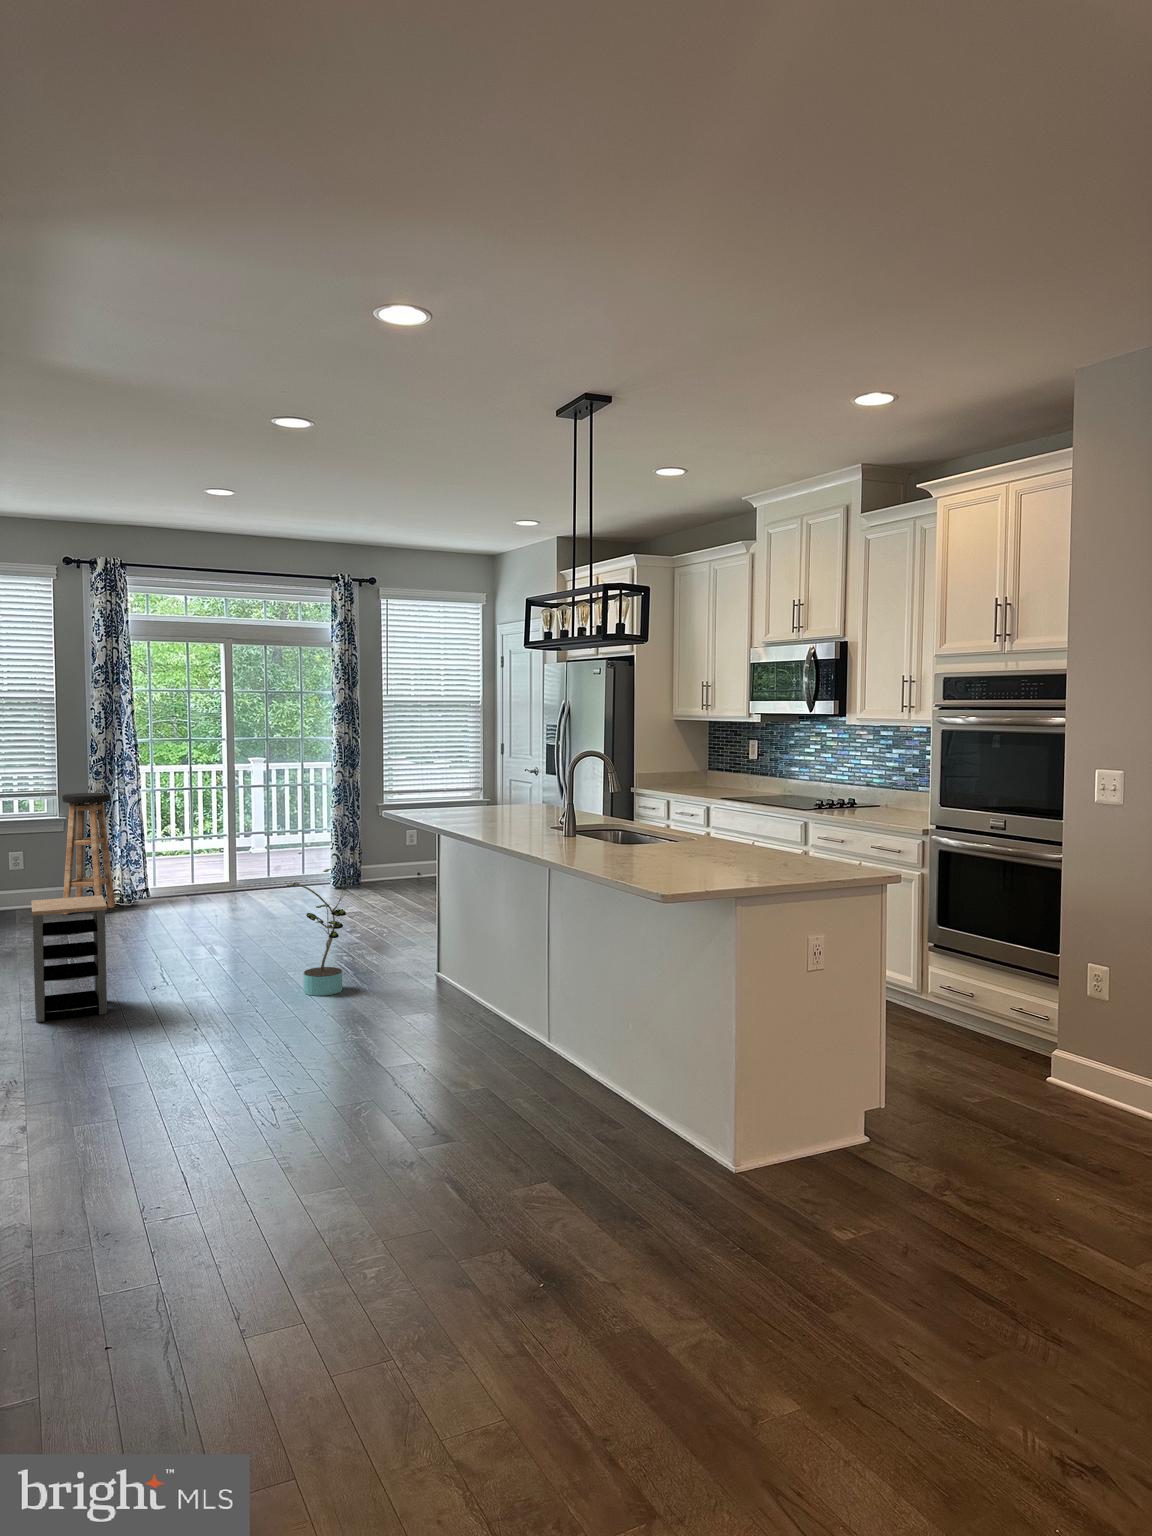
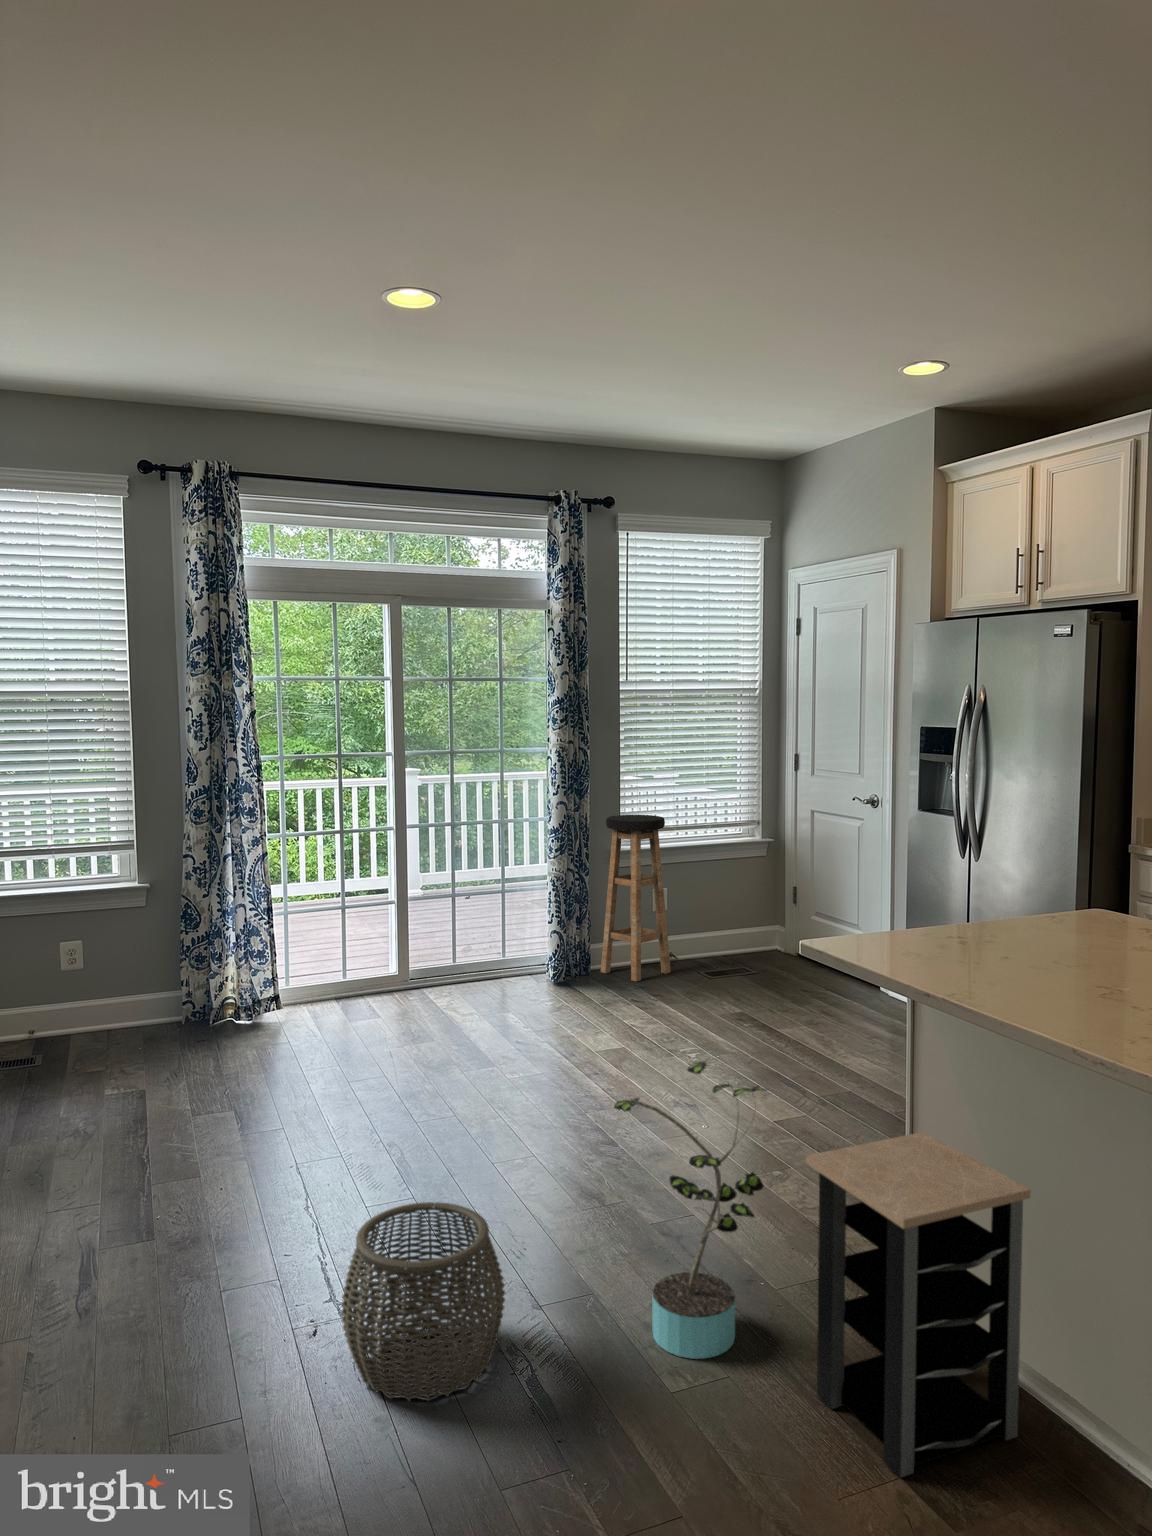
bar stool: present [62,793,115,914] -> present [601,815,671,982]
side table: present [31,895,107,1022] -> present [806,1132,1031,1477]
woven basket: none [154,931,232,1006] -> present [341,1202,505,1401]

